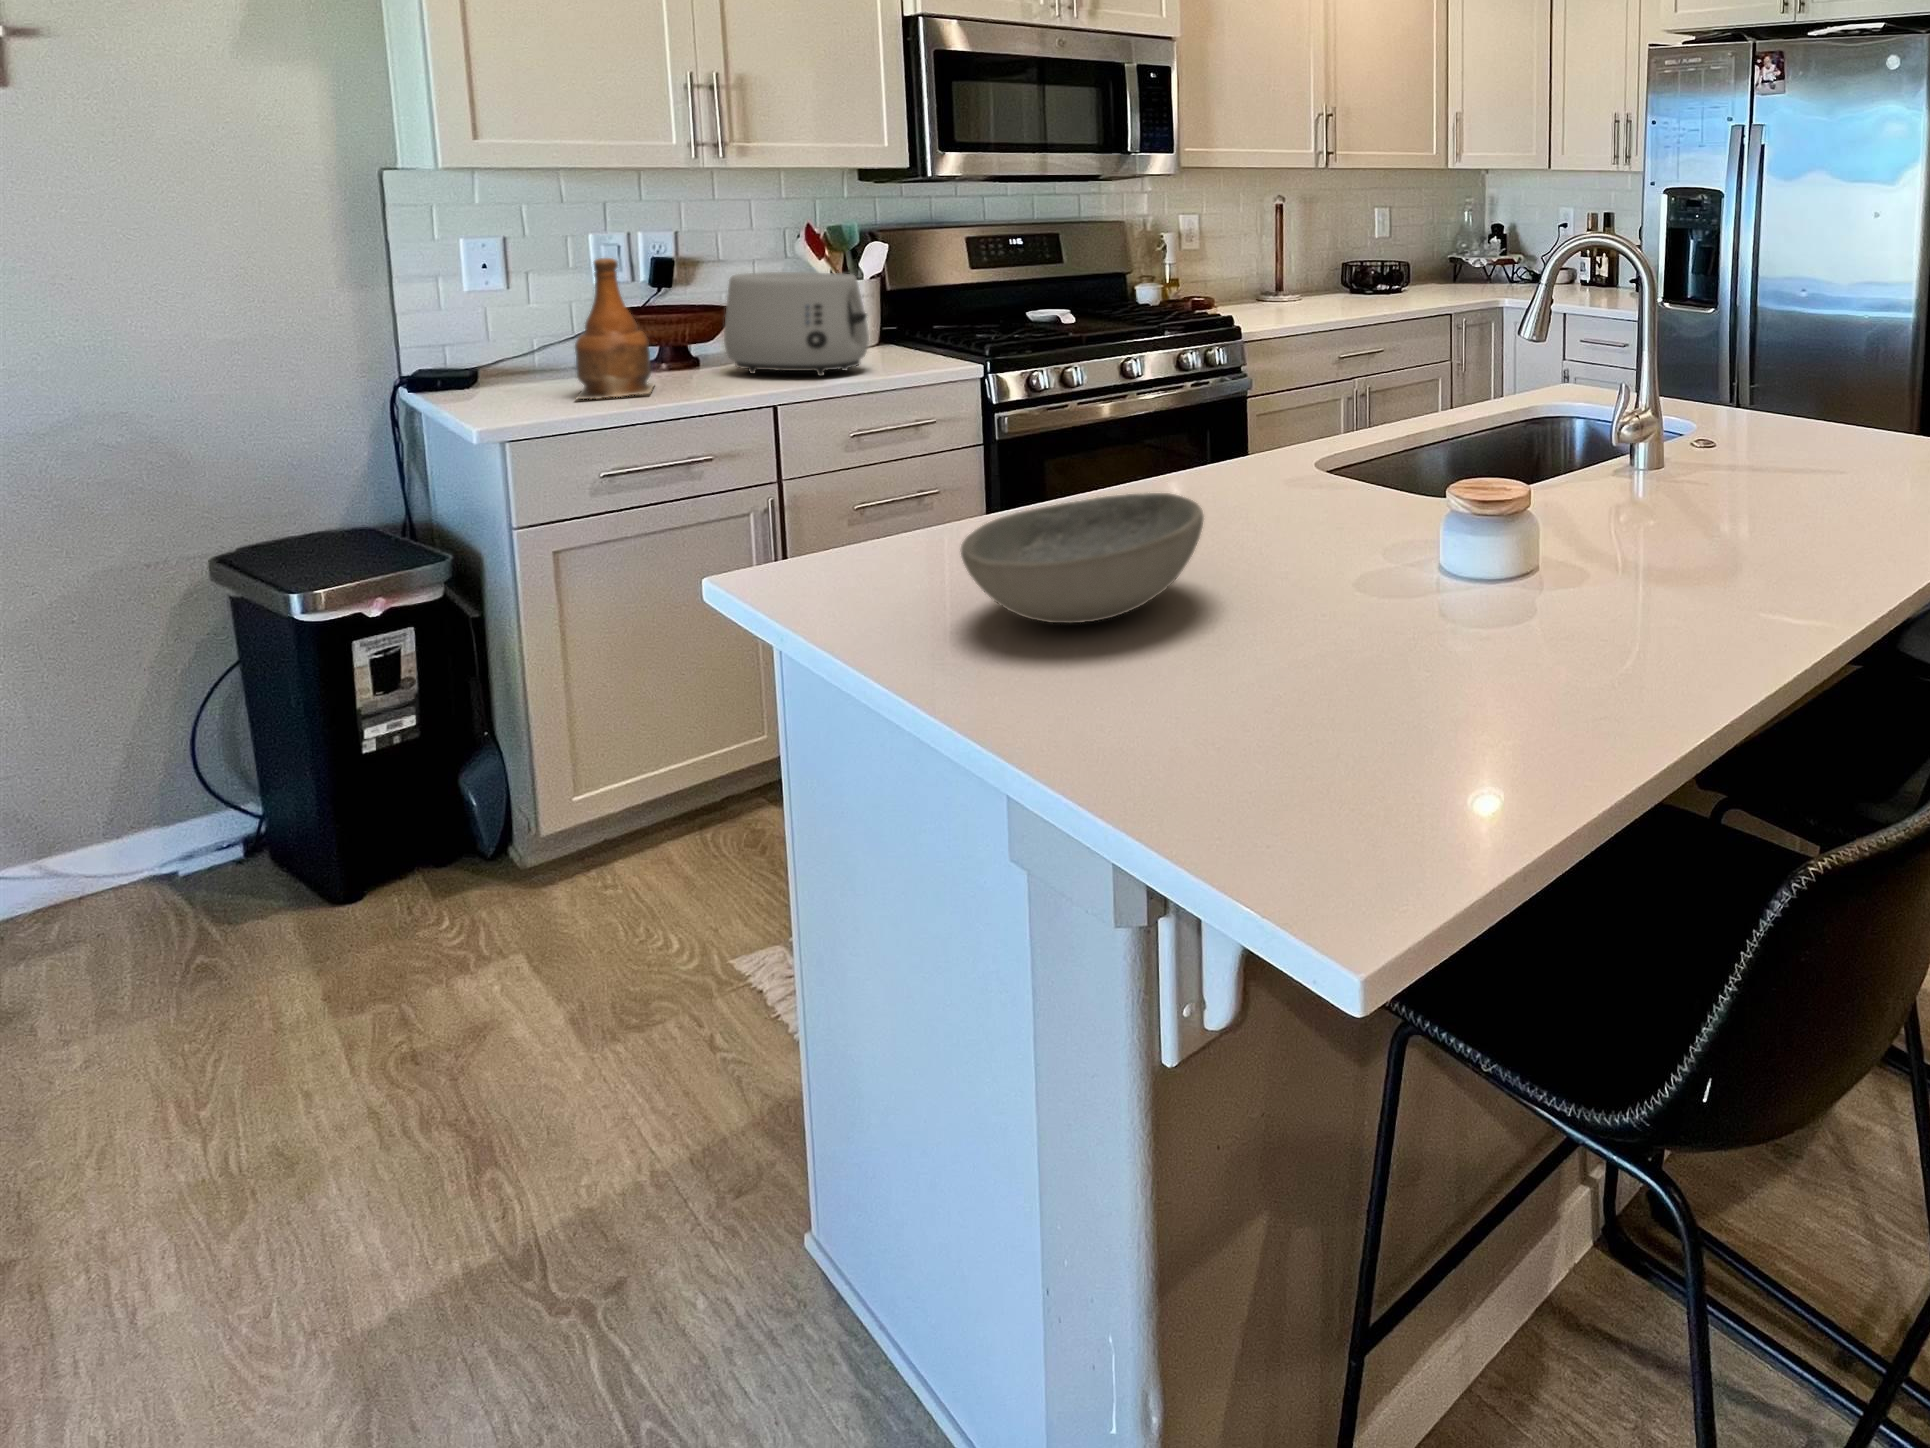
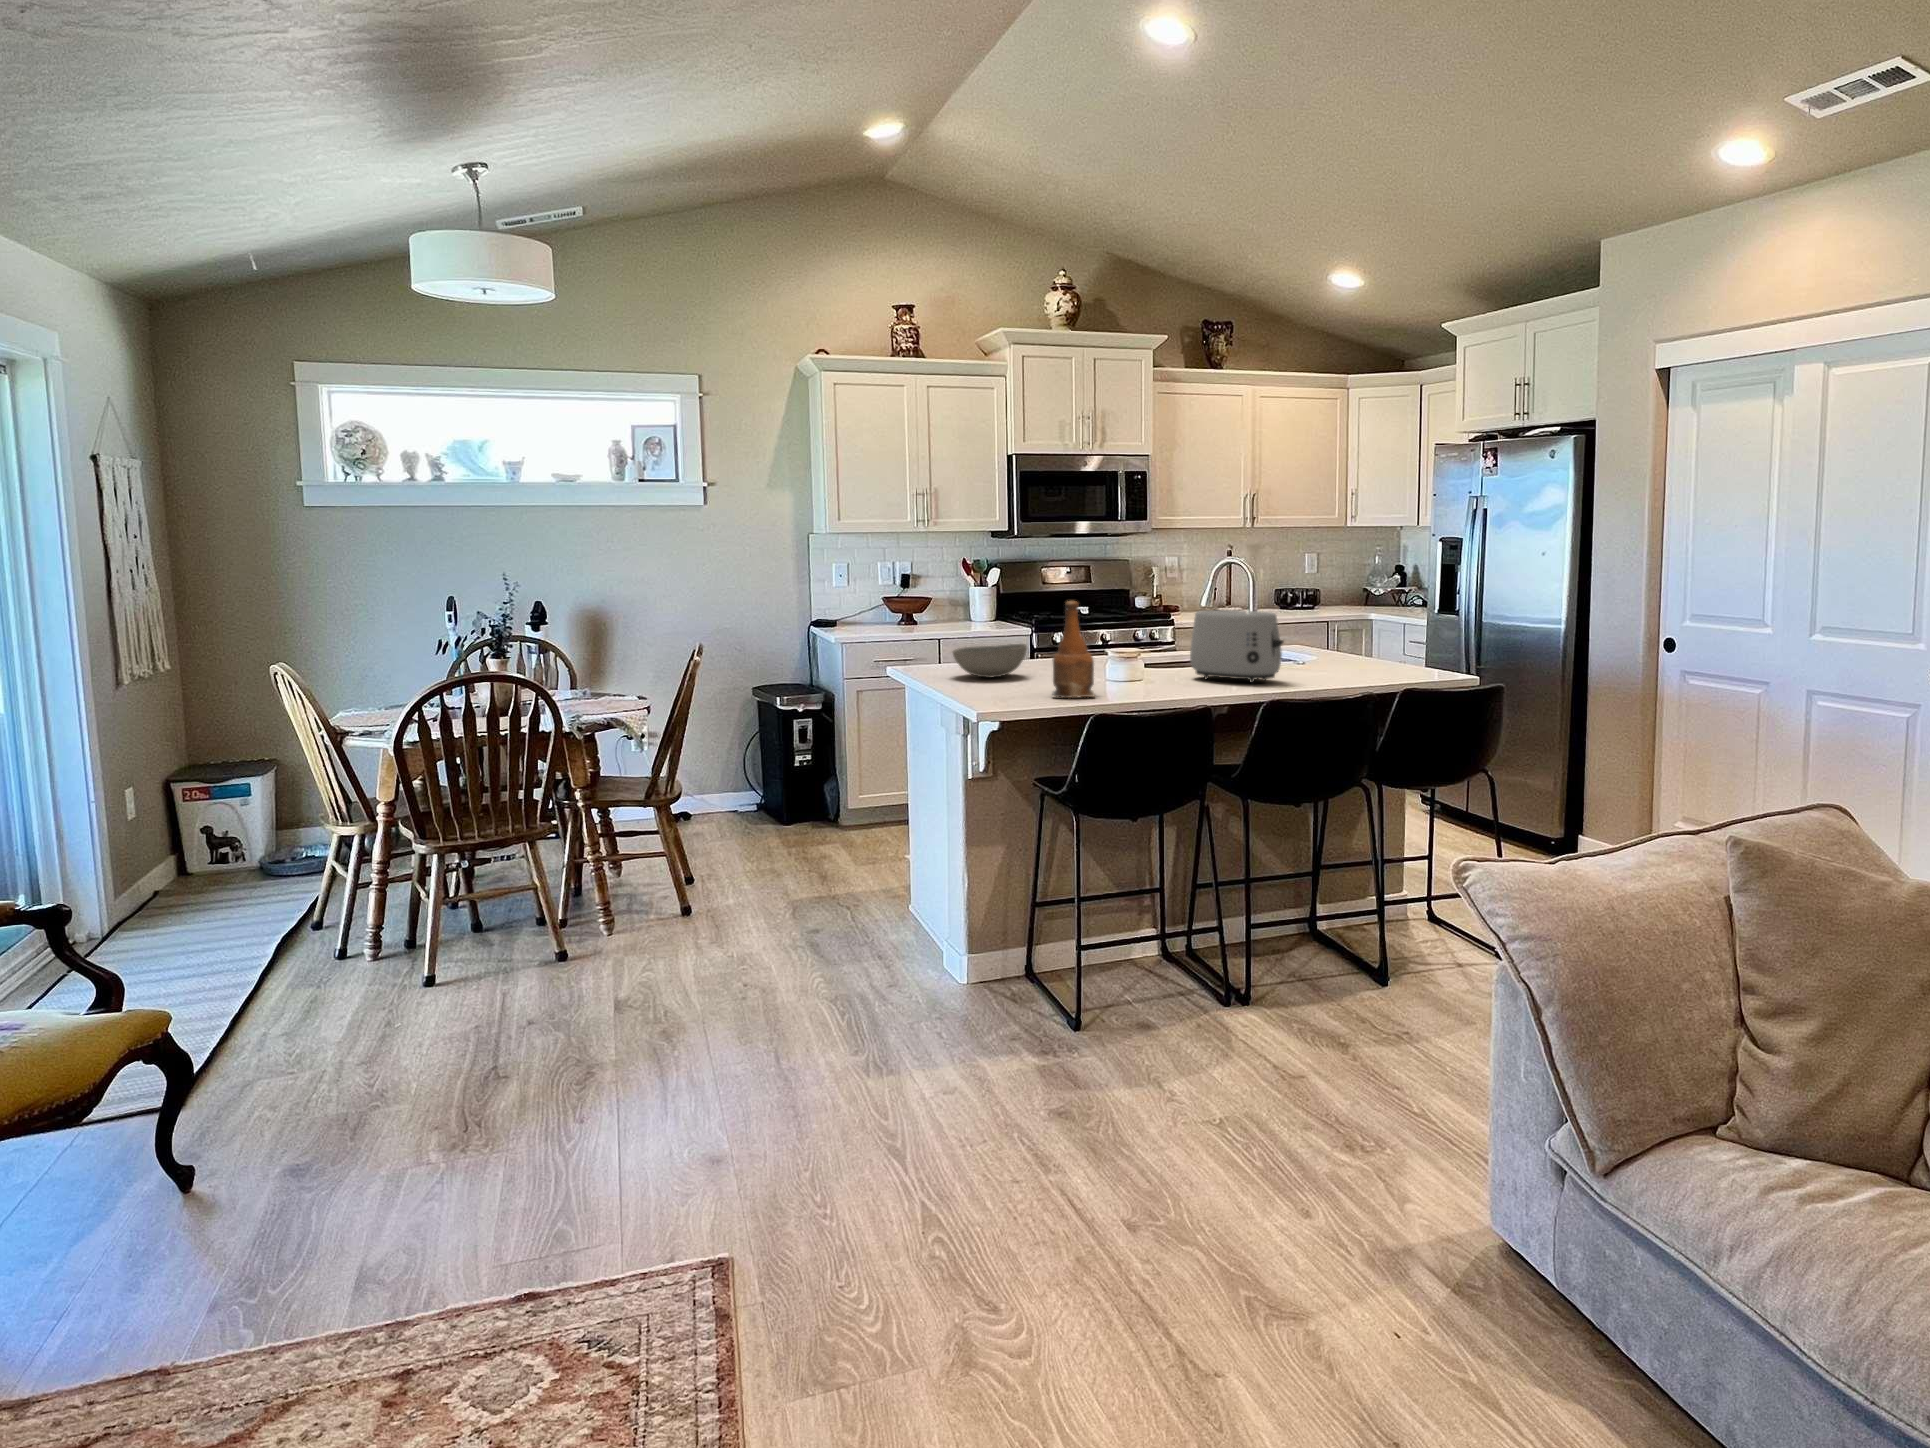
bottle: present [575,258,654,399] -> present [1053,601,1095,698]
toaster: present [724,272,869,376] -> present [1190,610,1283,683]

